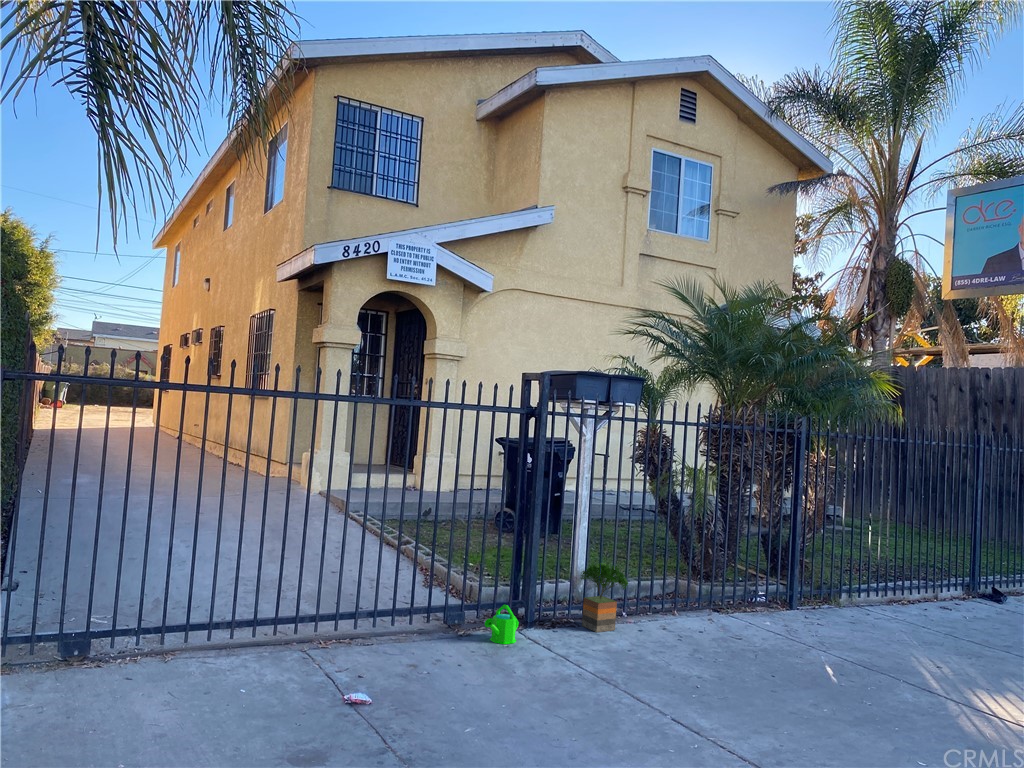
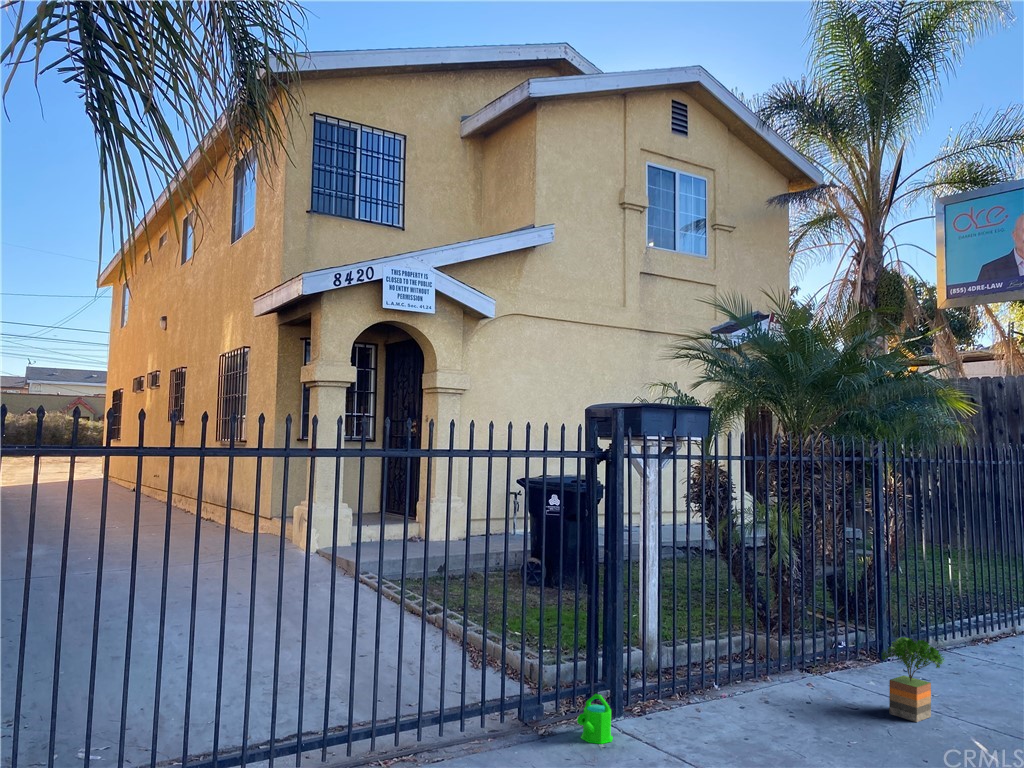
potted tree: present [580,563,628,632] -> present [882,637,944,722]

